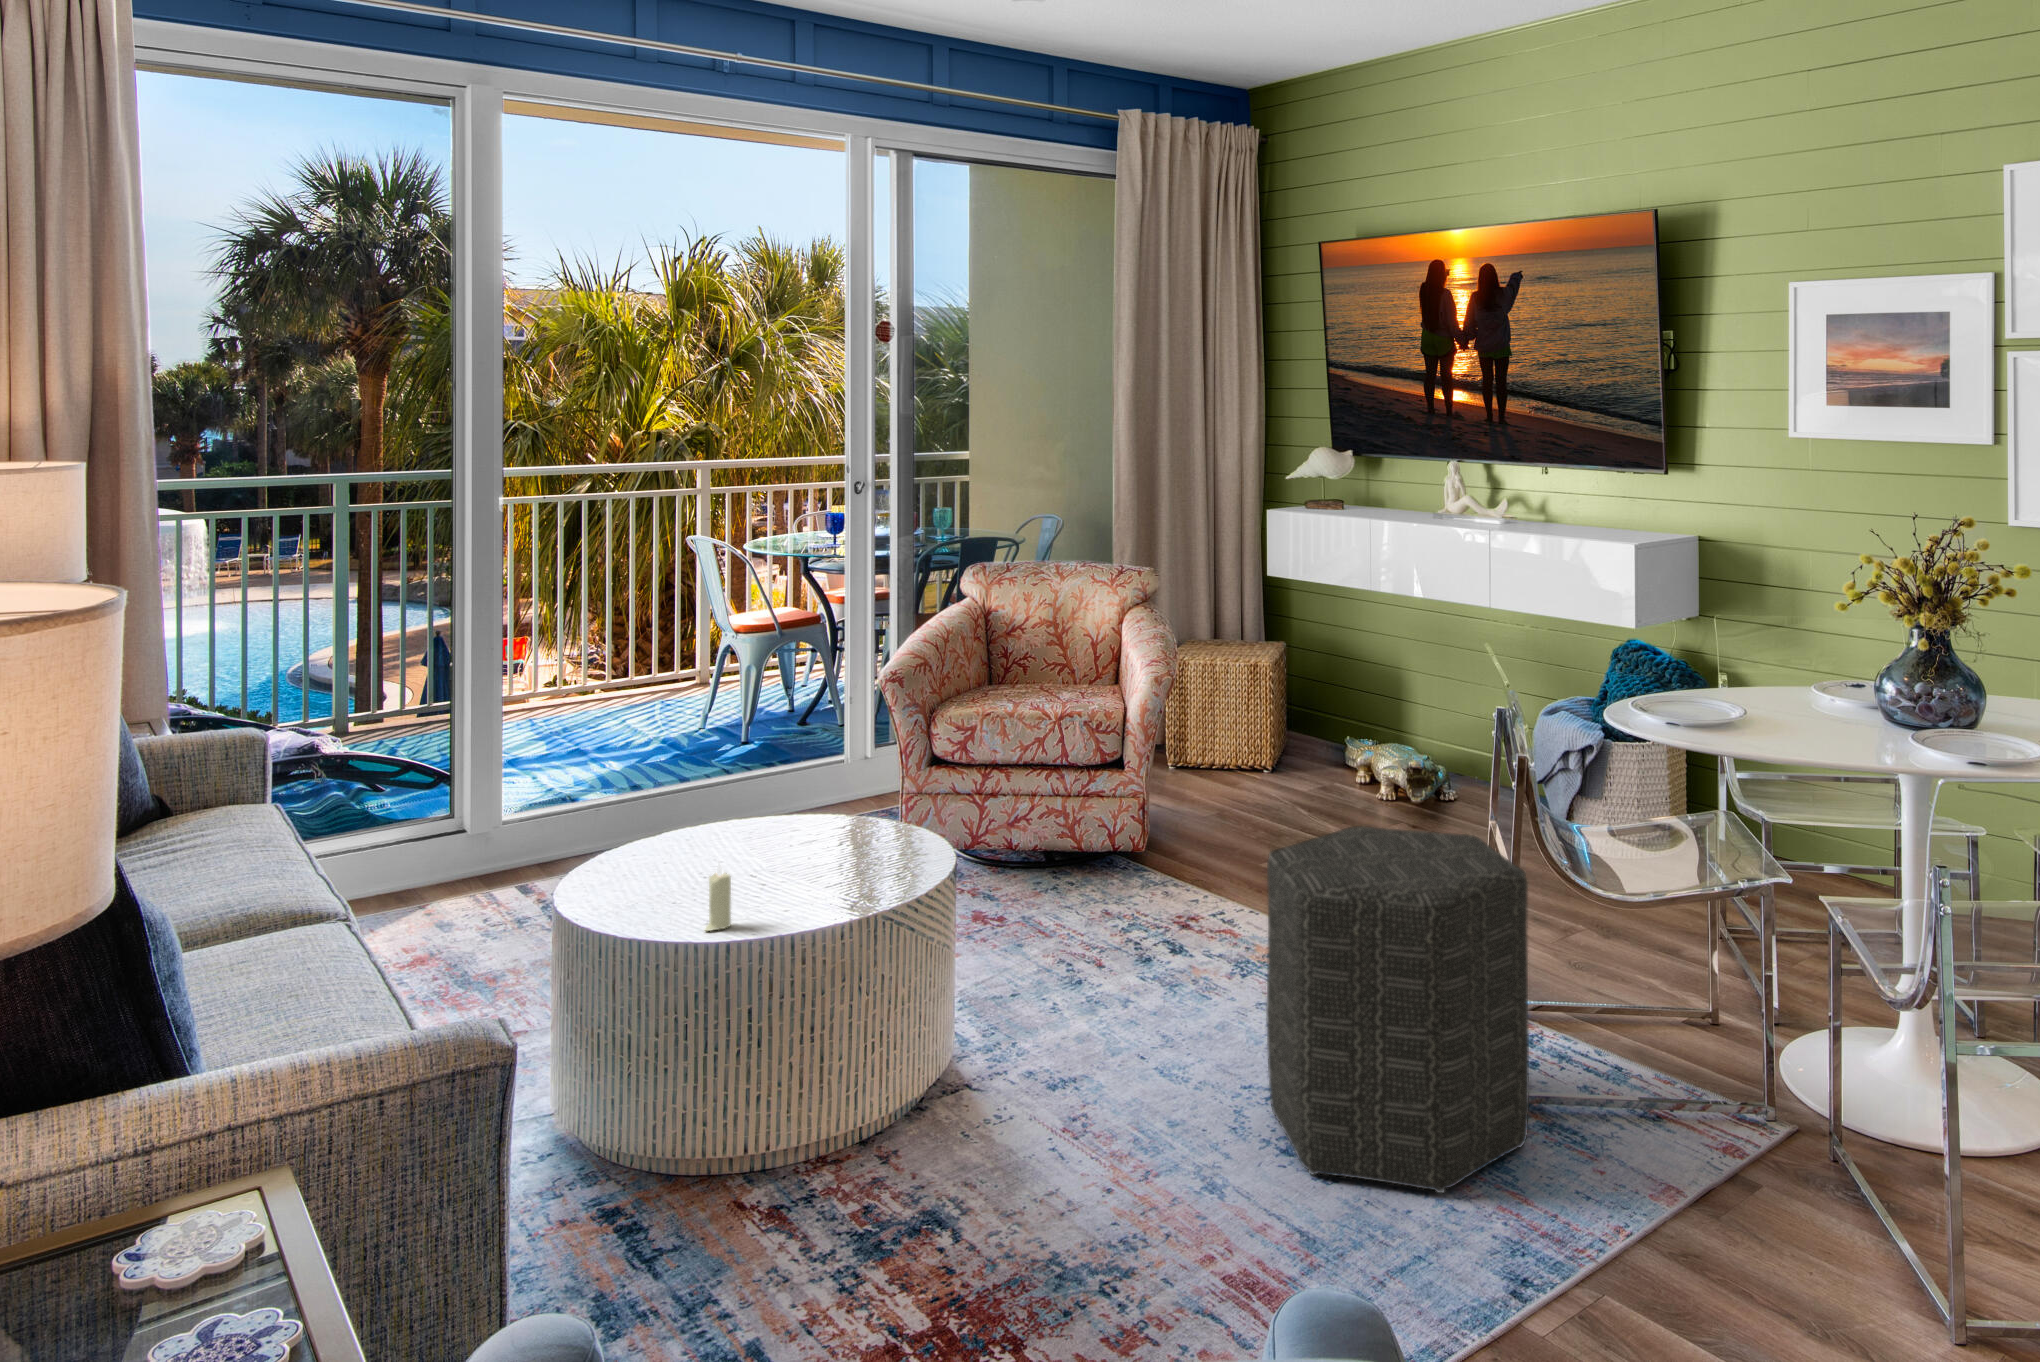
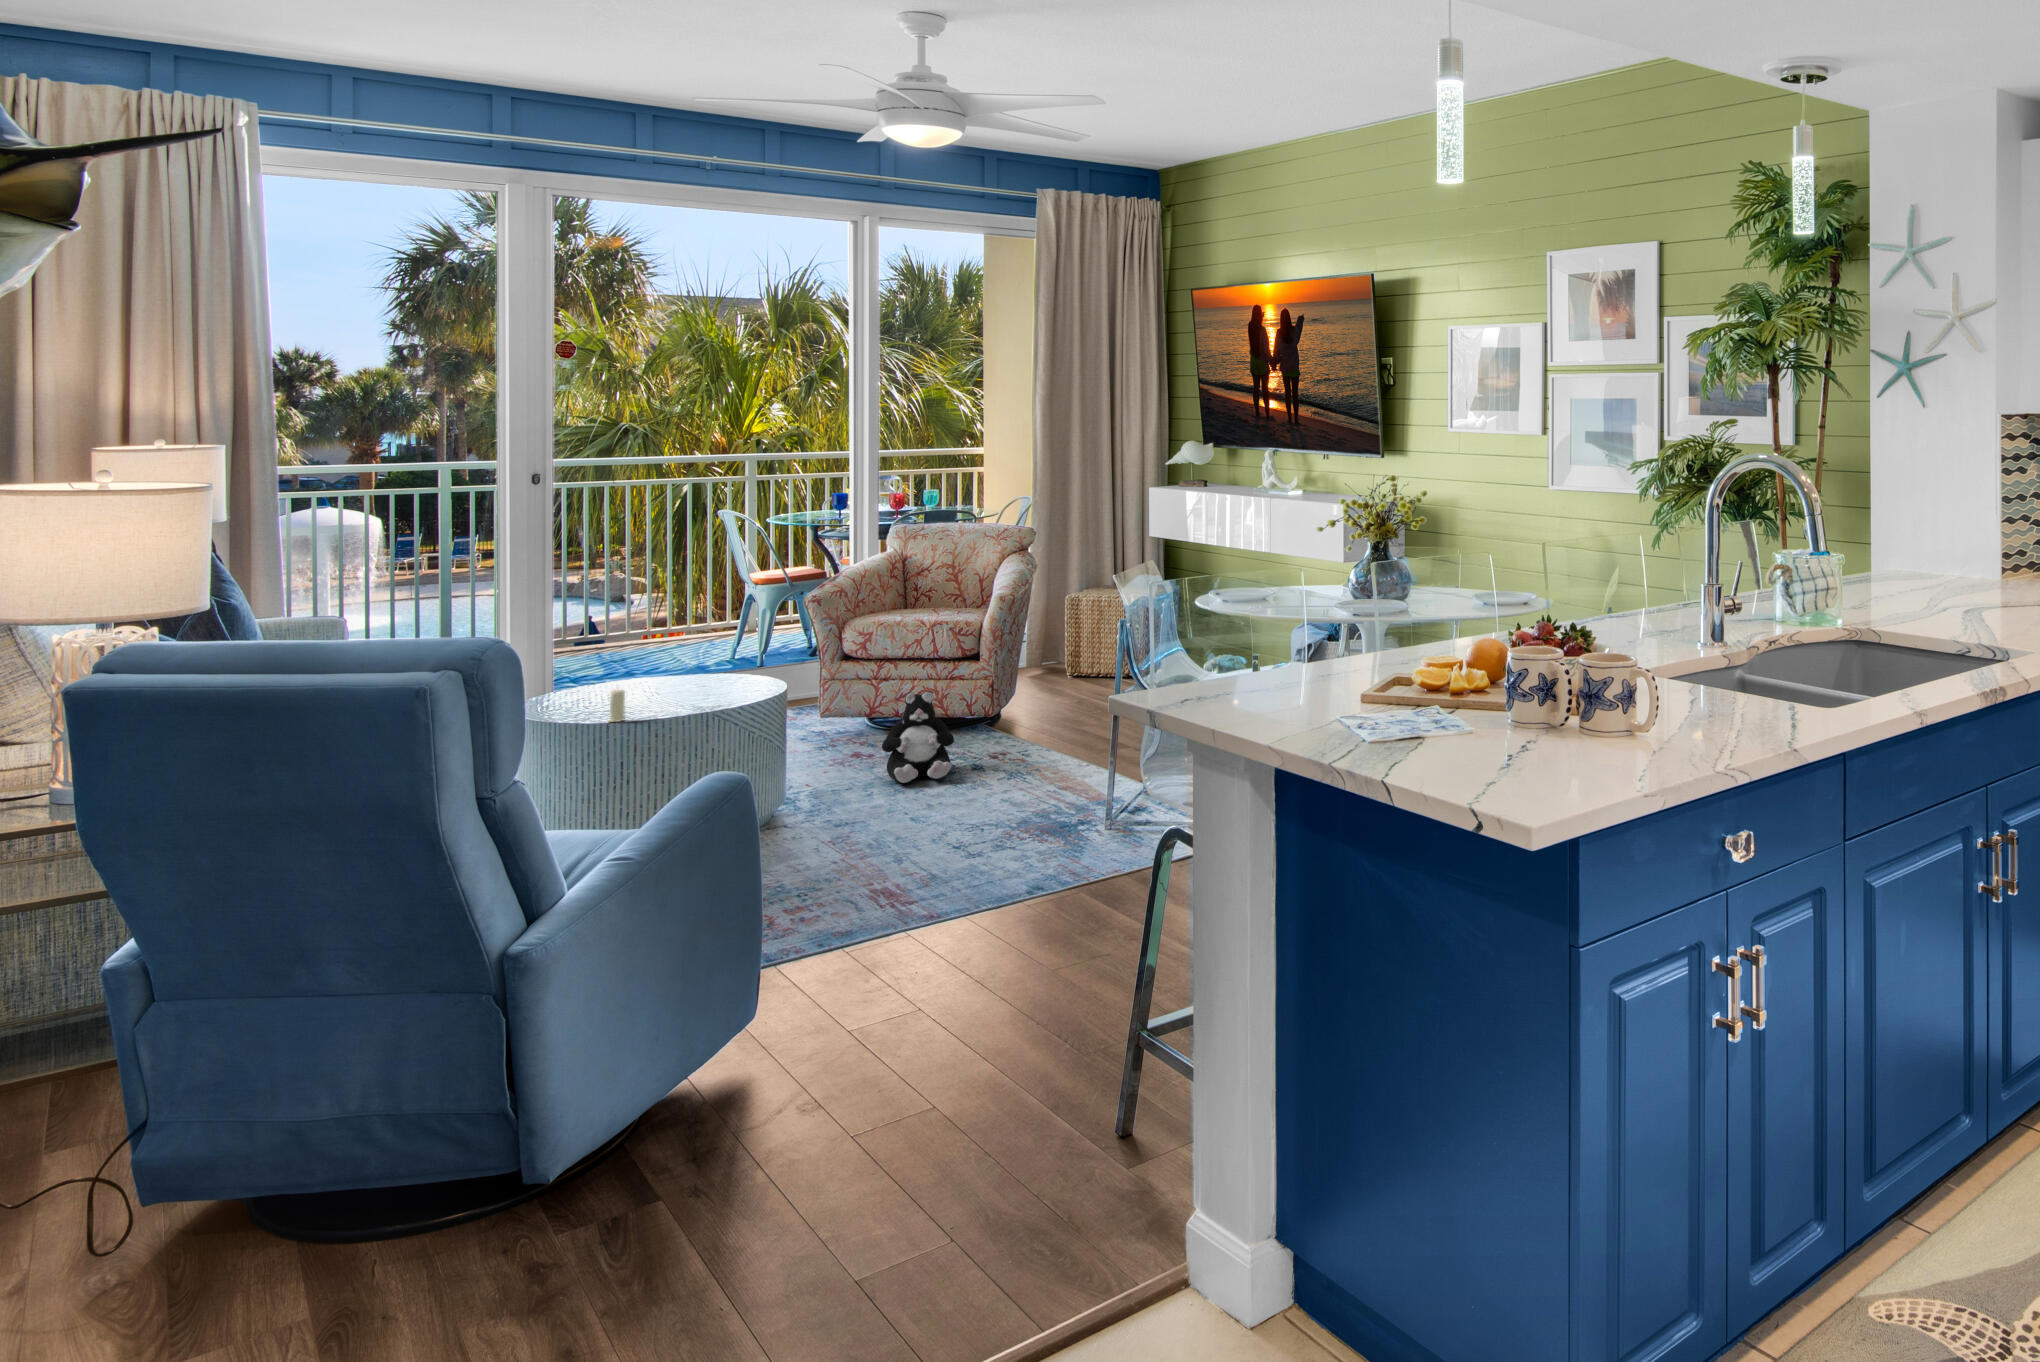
ottoman: present [1266,826,1529,1193] -> none [965,667,1115,863]
plush toy: none [1043,835,1155,985] -> present [882,691,954,783]

